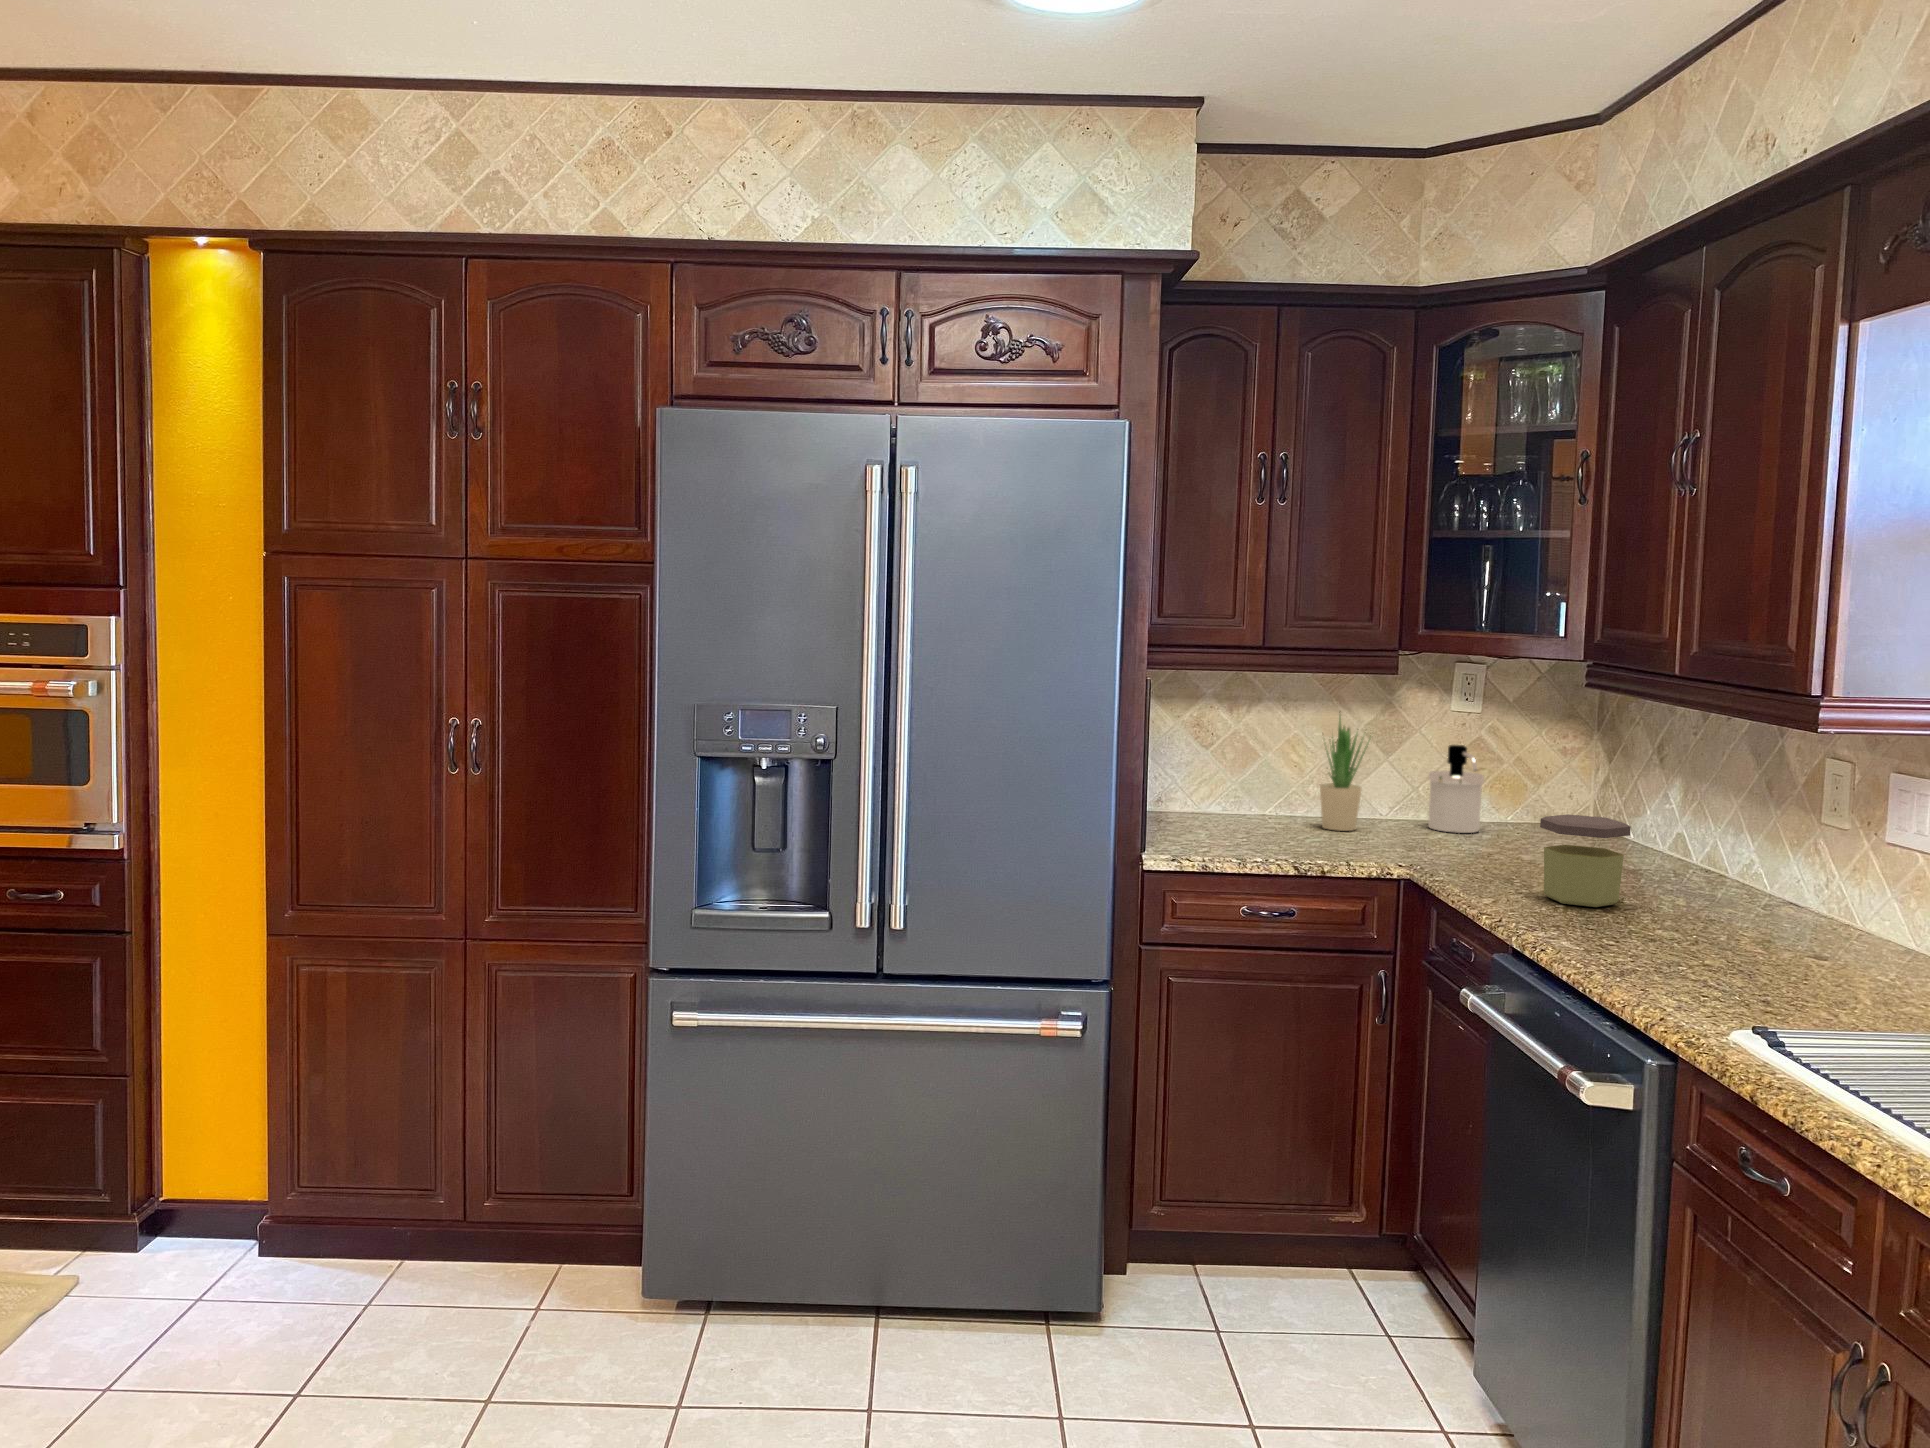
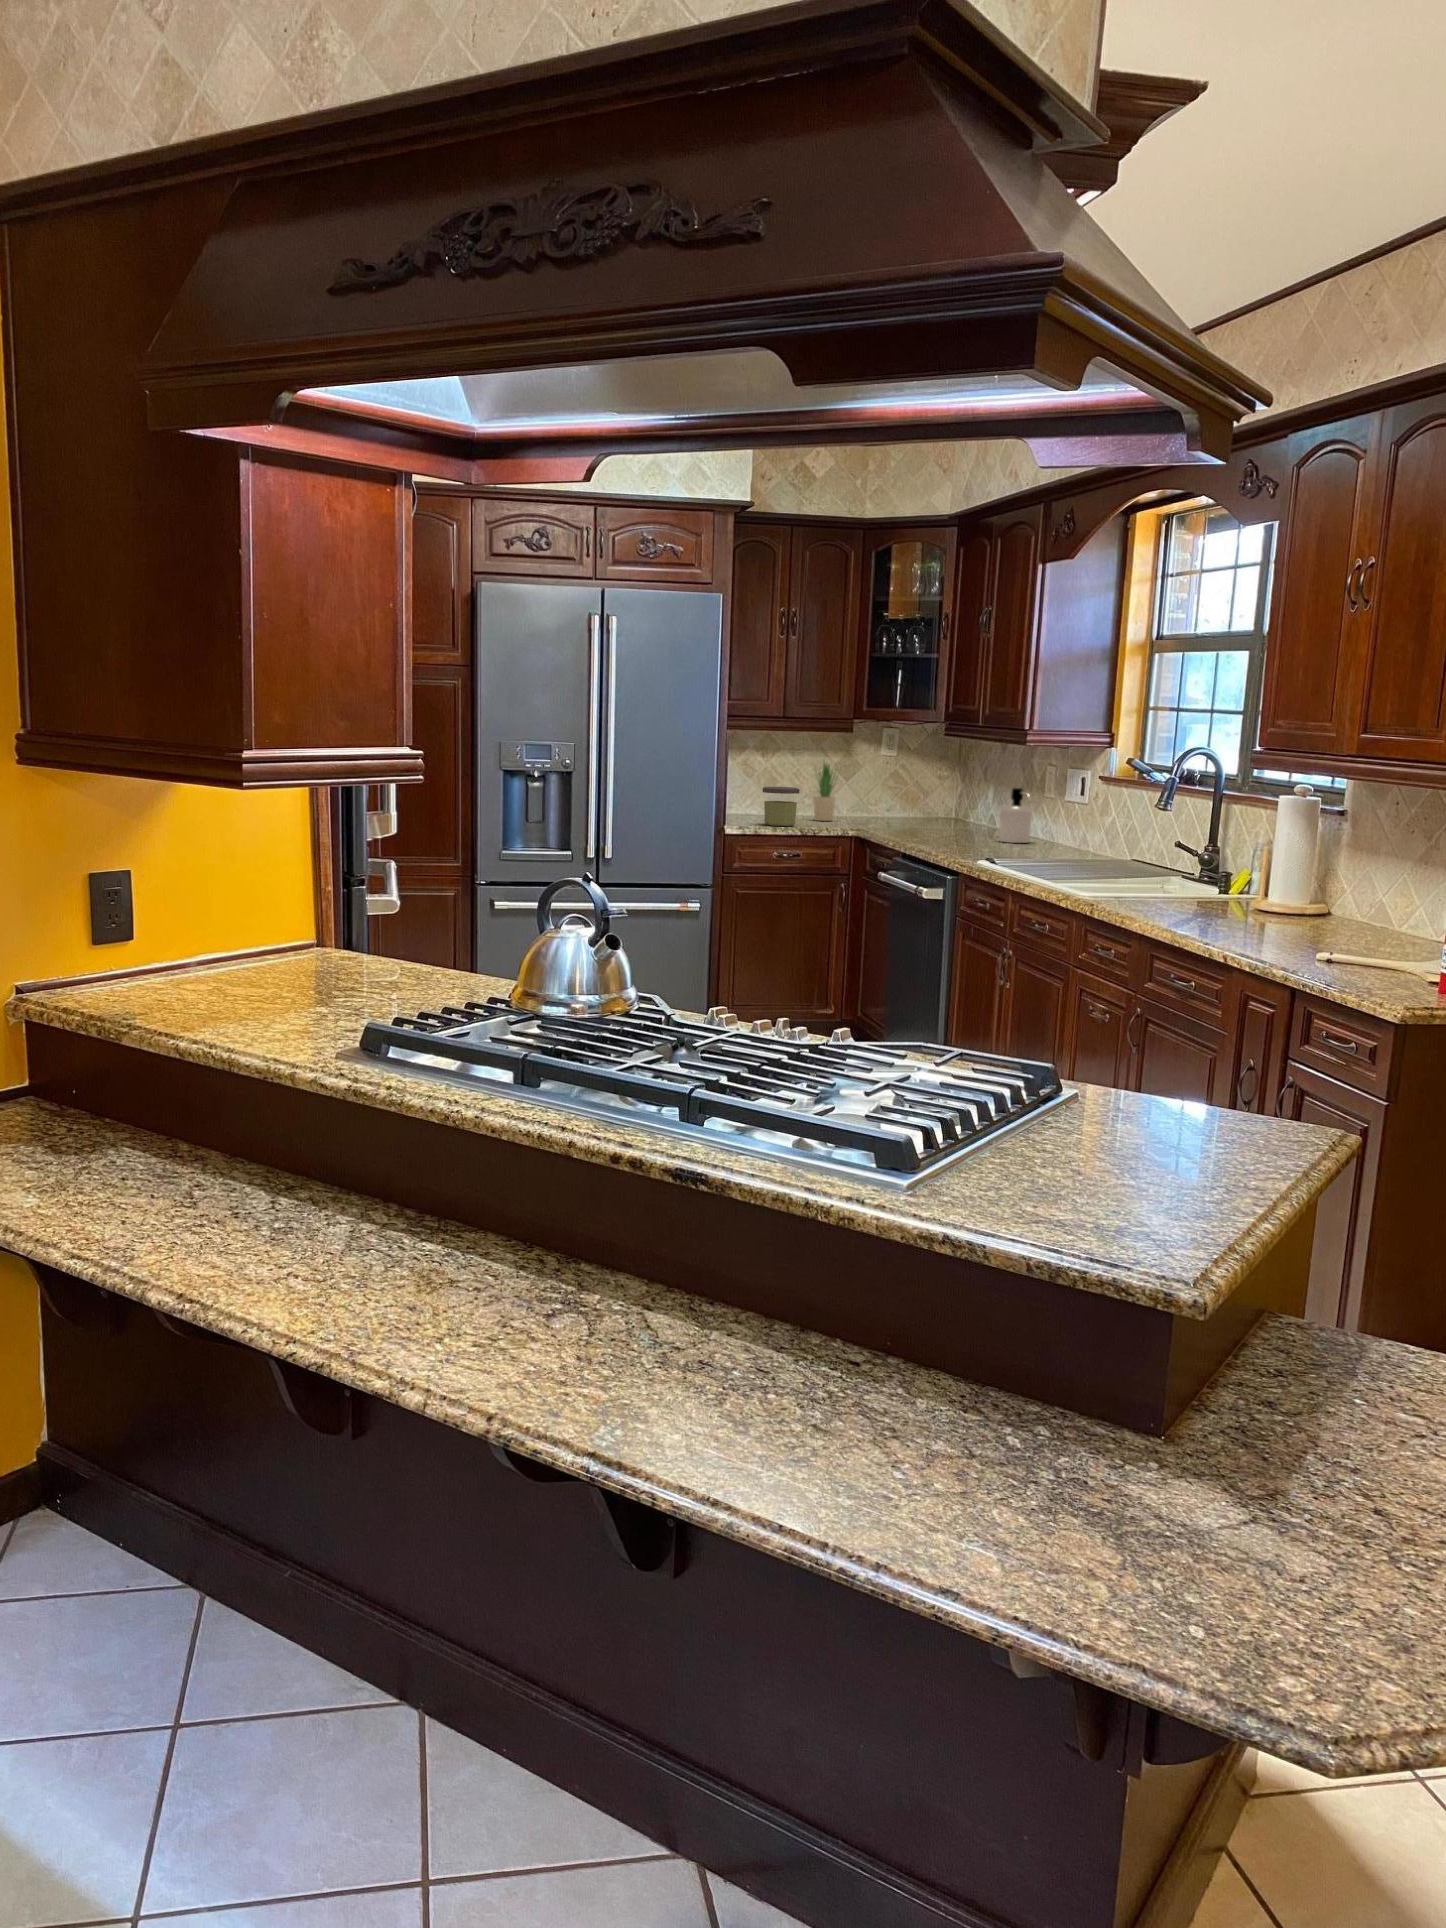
soap dispenser: present [1428,745,1484,833] -> present [999,788,1033,843]
jar: present [1540,814,1631,907] -> present [763,787,800,826]

